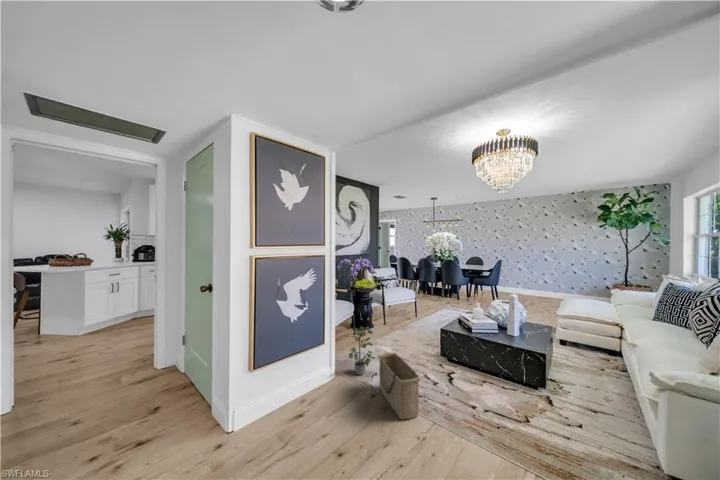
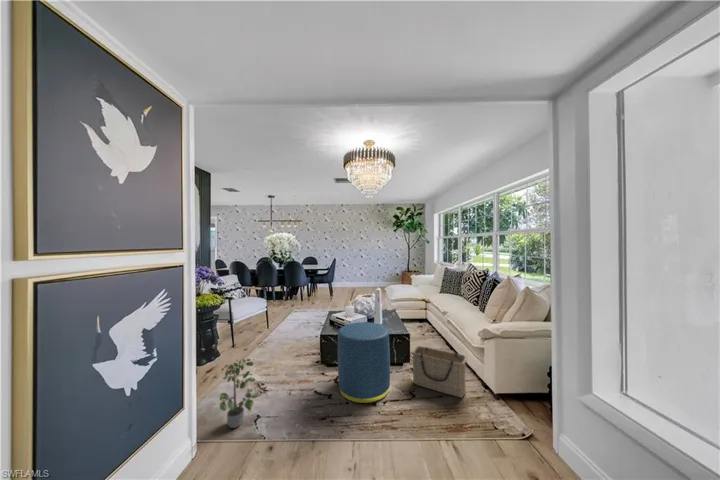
ottoman: none [446,324,504,407] -> present [338,322,390,403]
basket: present [378,353,420,419] -> present [411,346,467,397]

